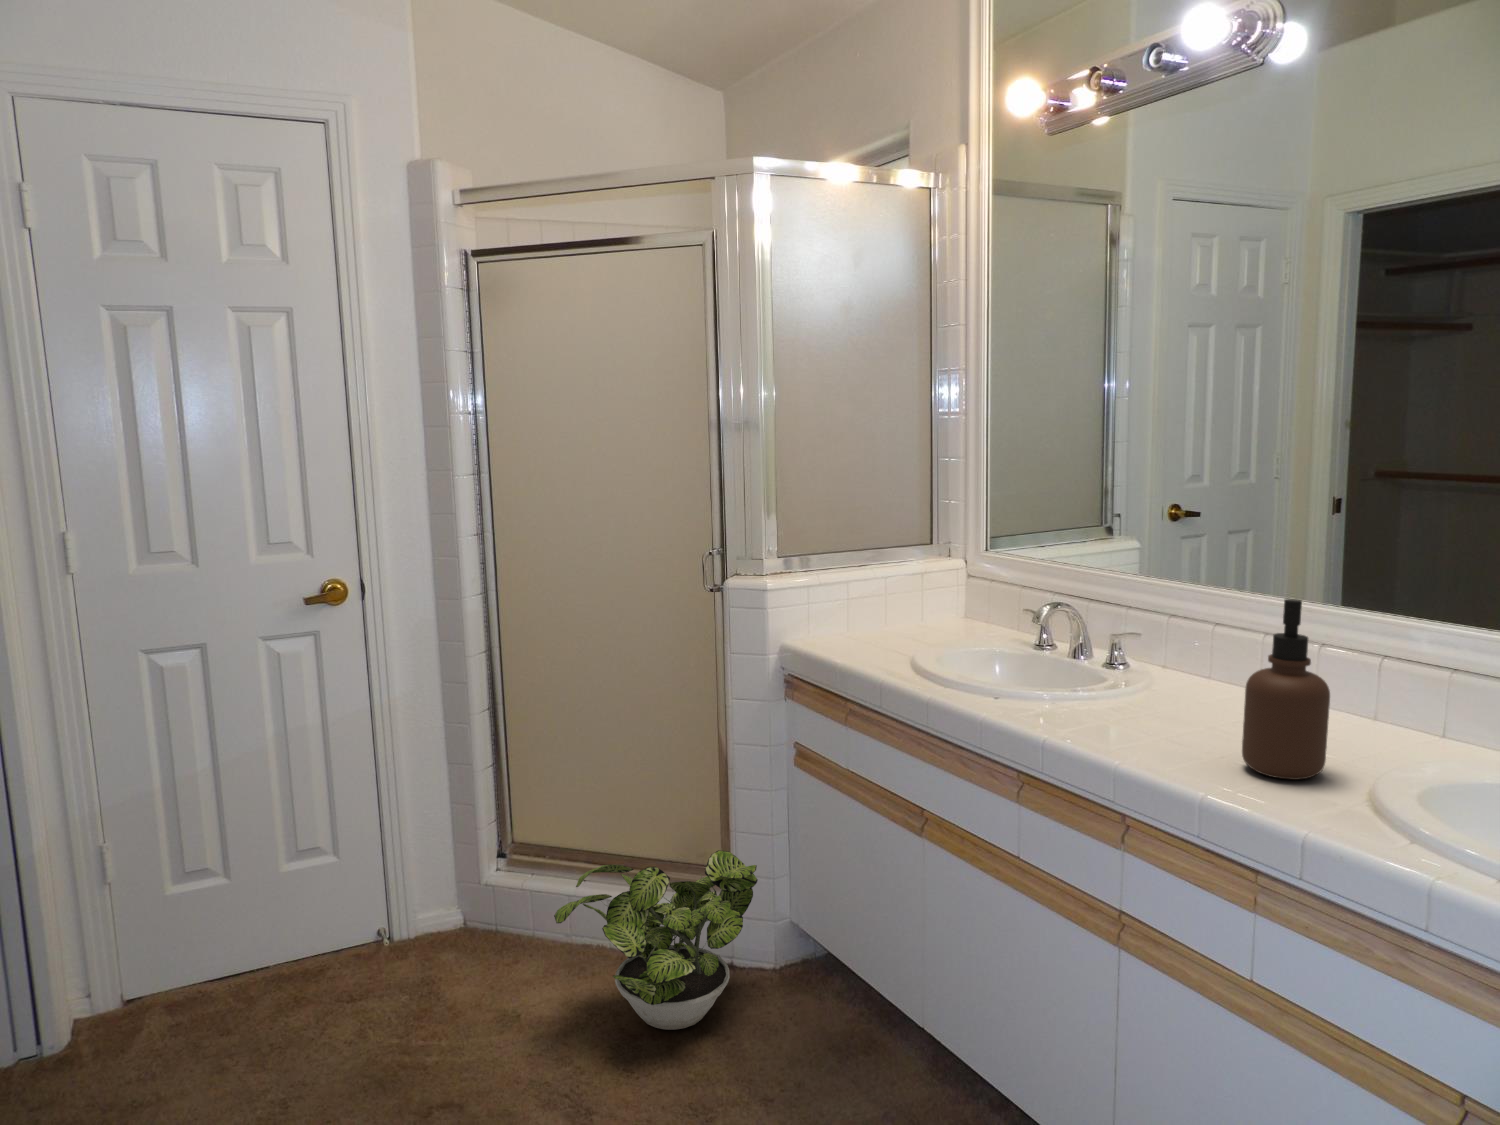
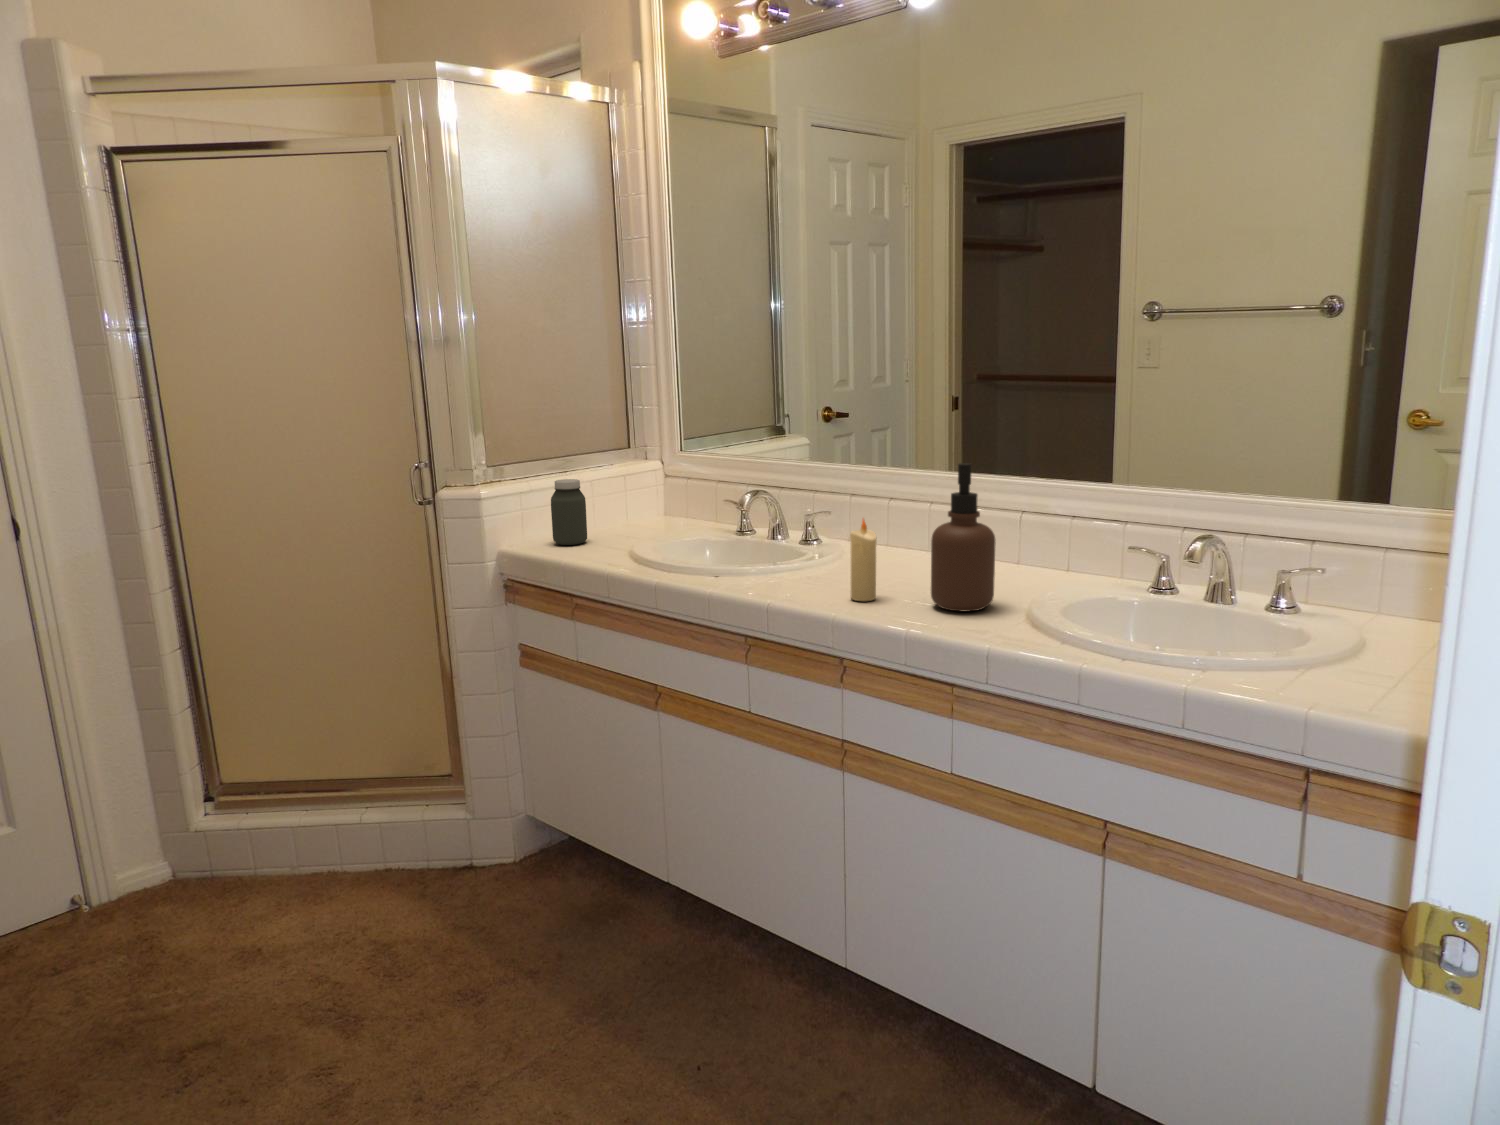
jar: none [836,575,872,644] -> present [551,479,587,545]
candle: none [1143,651,1179,750] -> present [850,519,877,601]
potted plant: present [554,850,758,1030] -> none [292,756,495,933]

